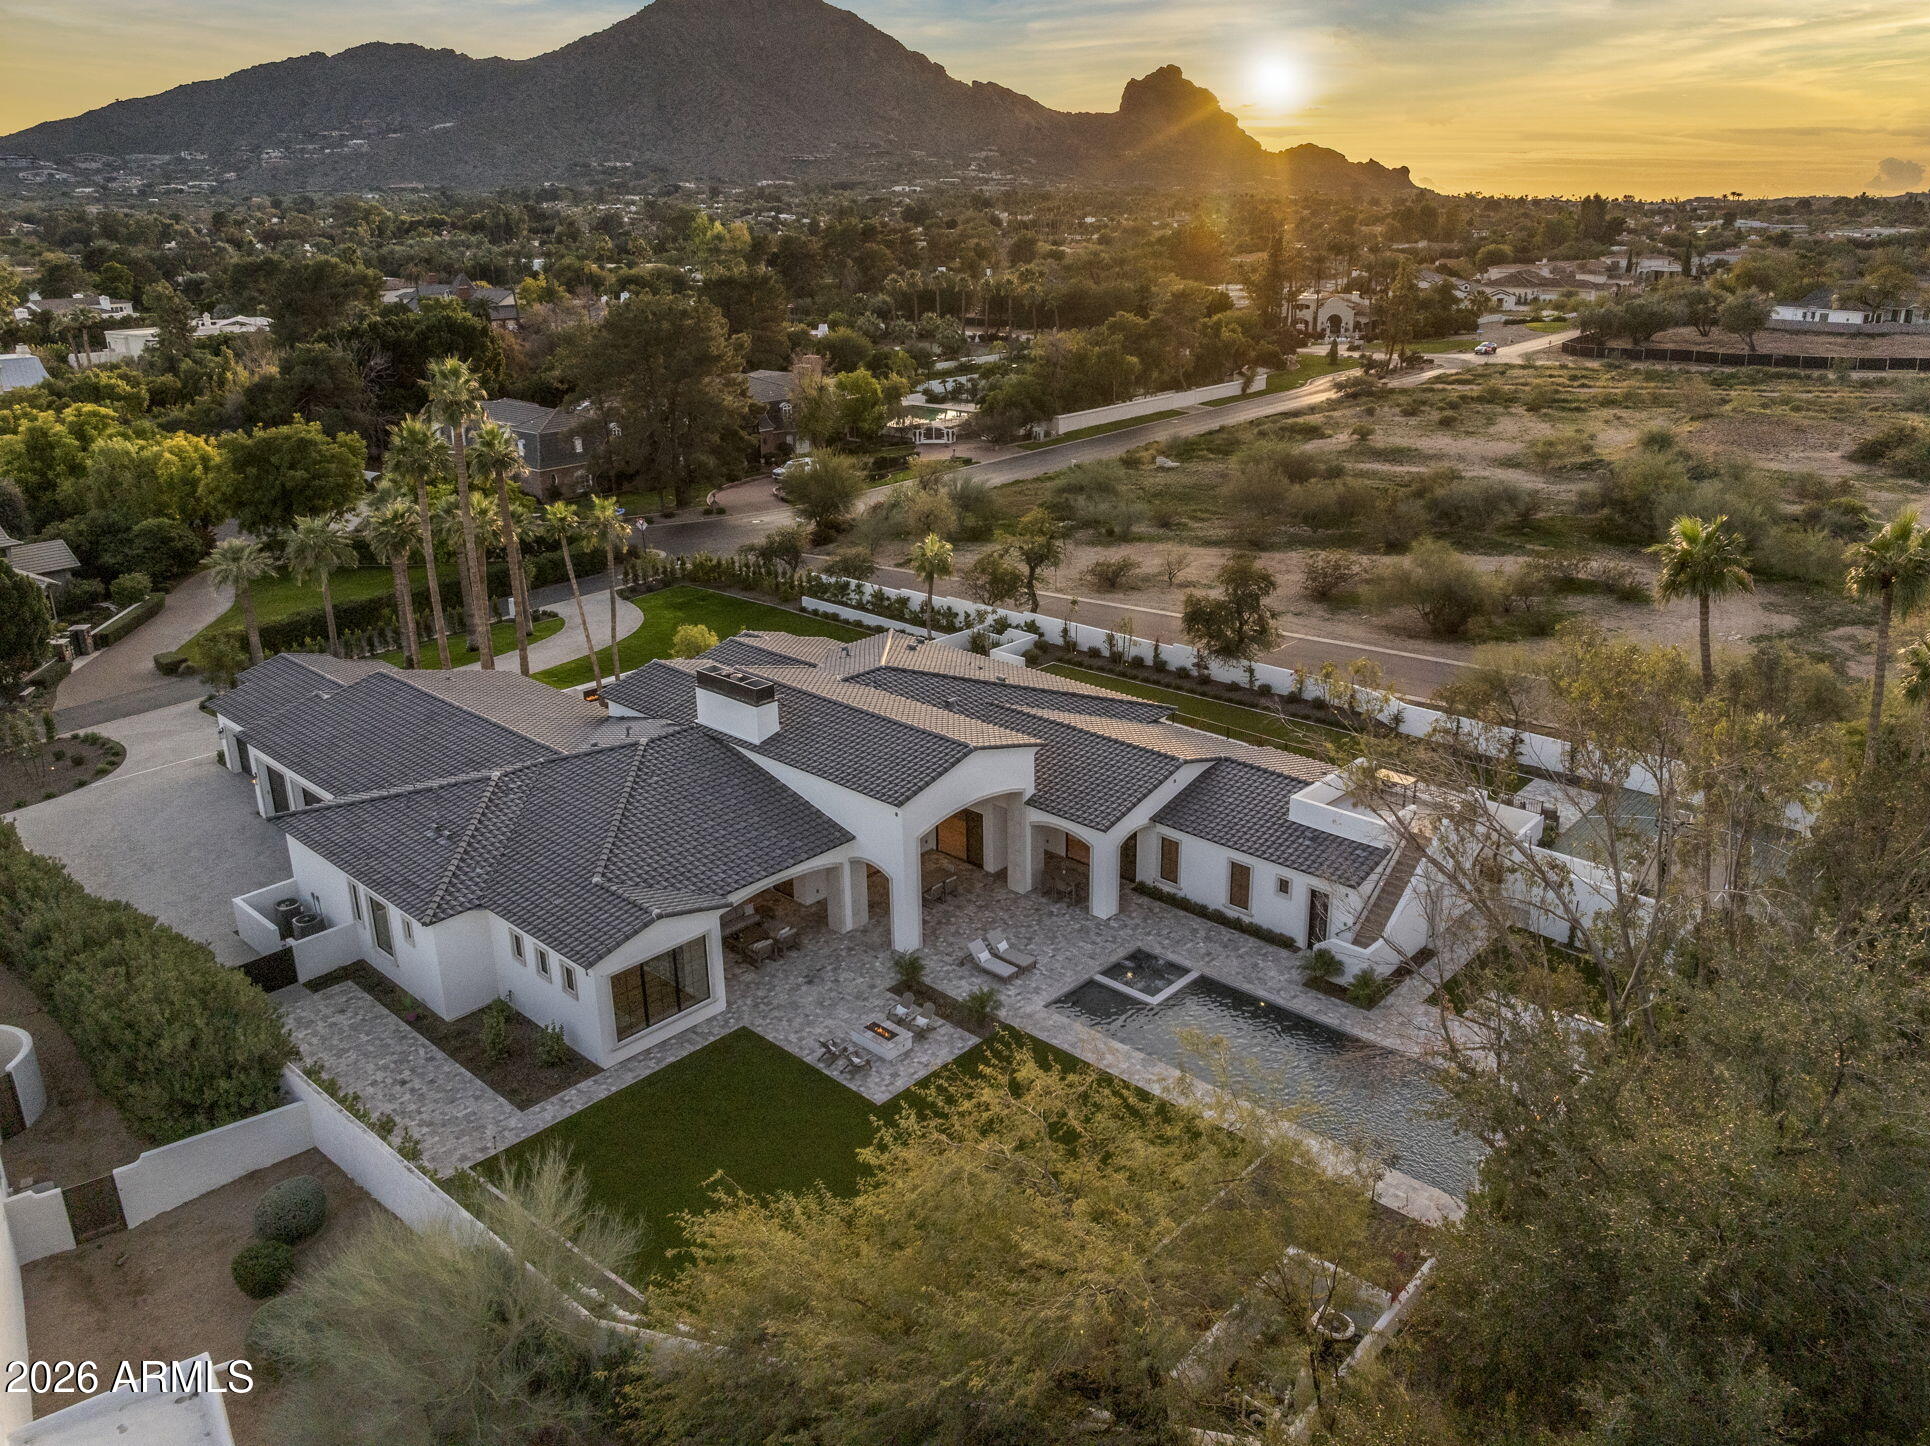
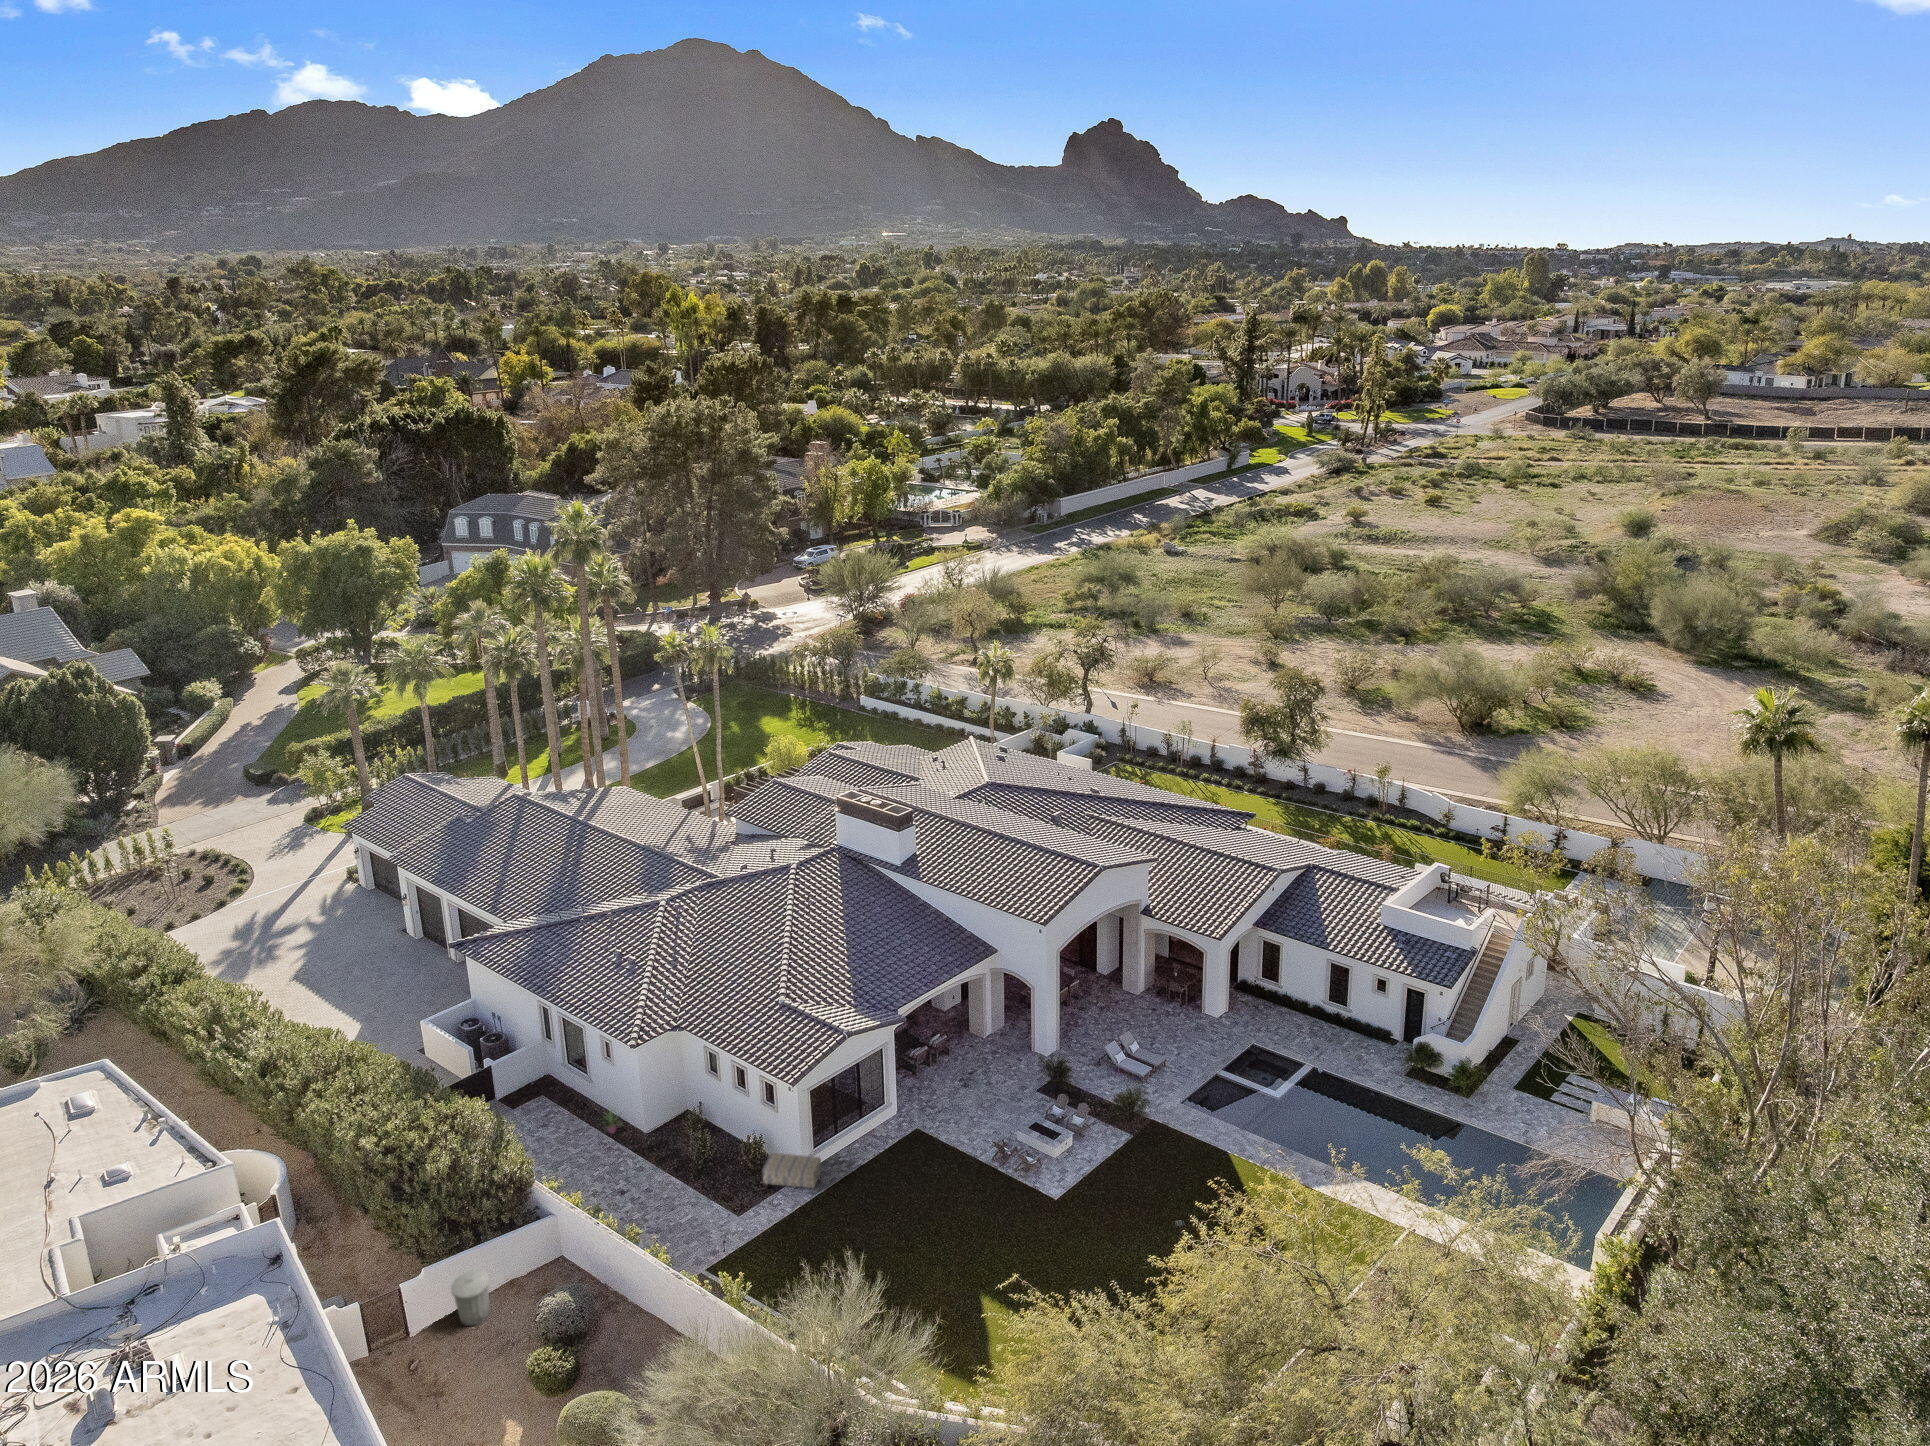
bench: none [556,1044,625,1090] -> present [762,1153,821,1193]
trash can: none [171,1157,222,1219] -> present [451,1270,490,1326]

